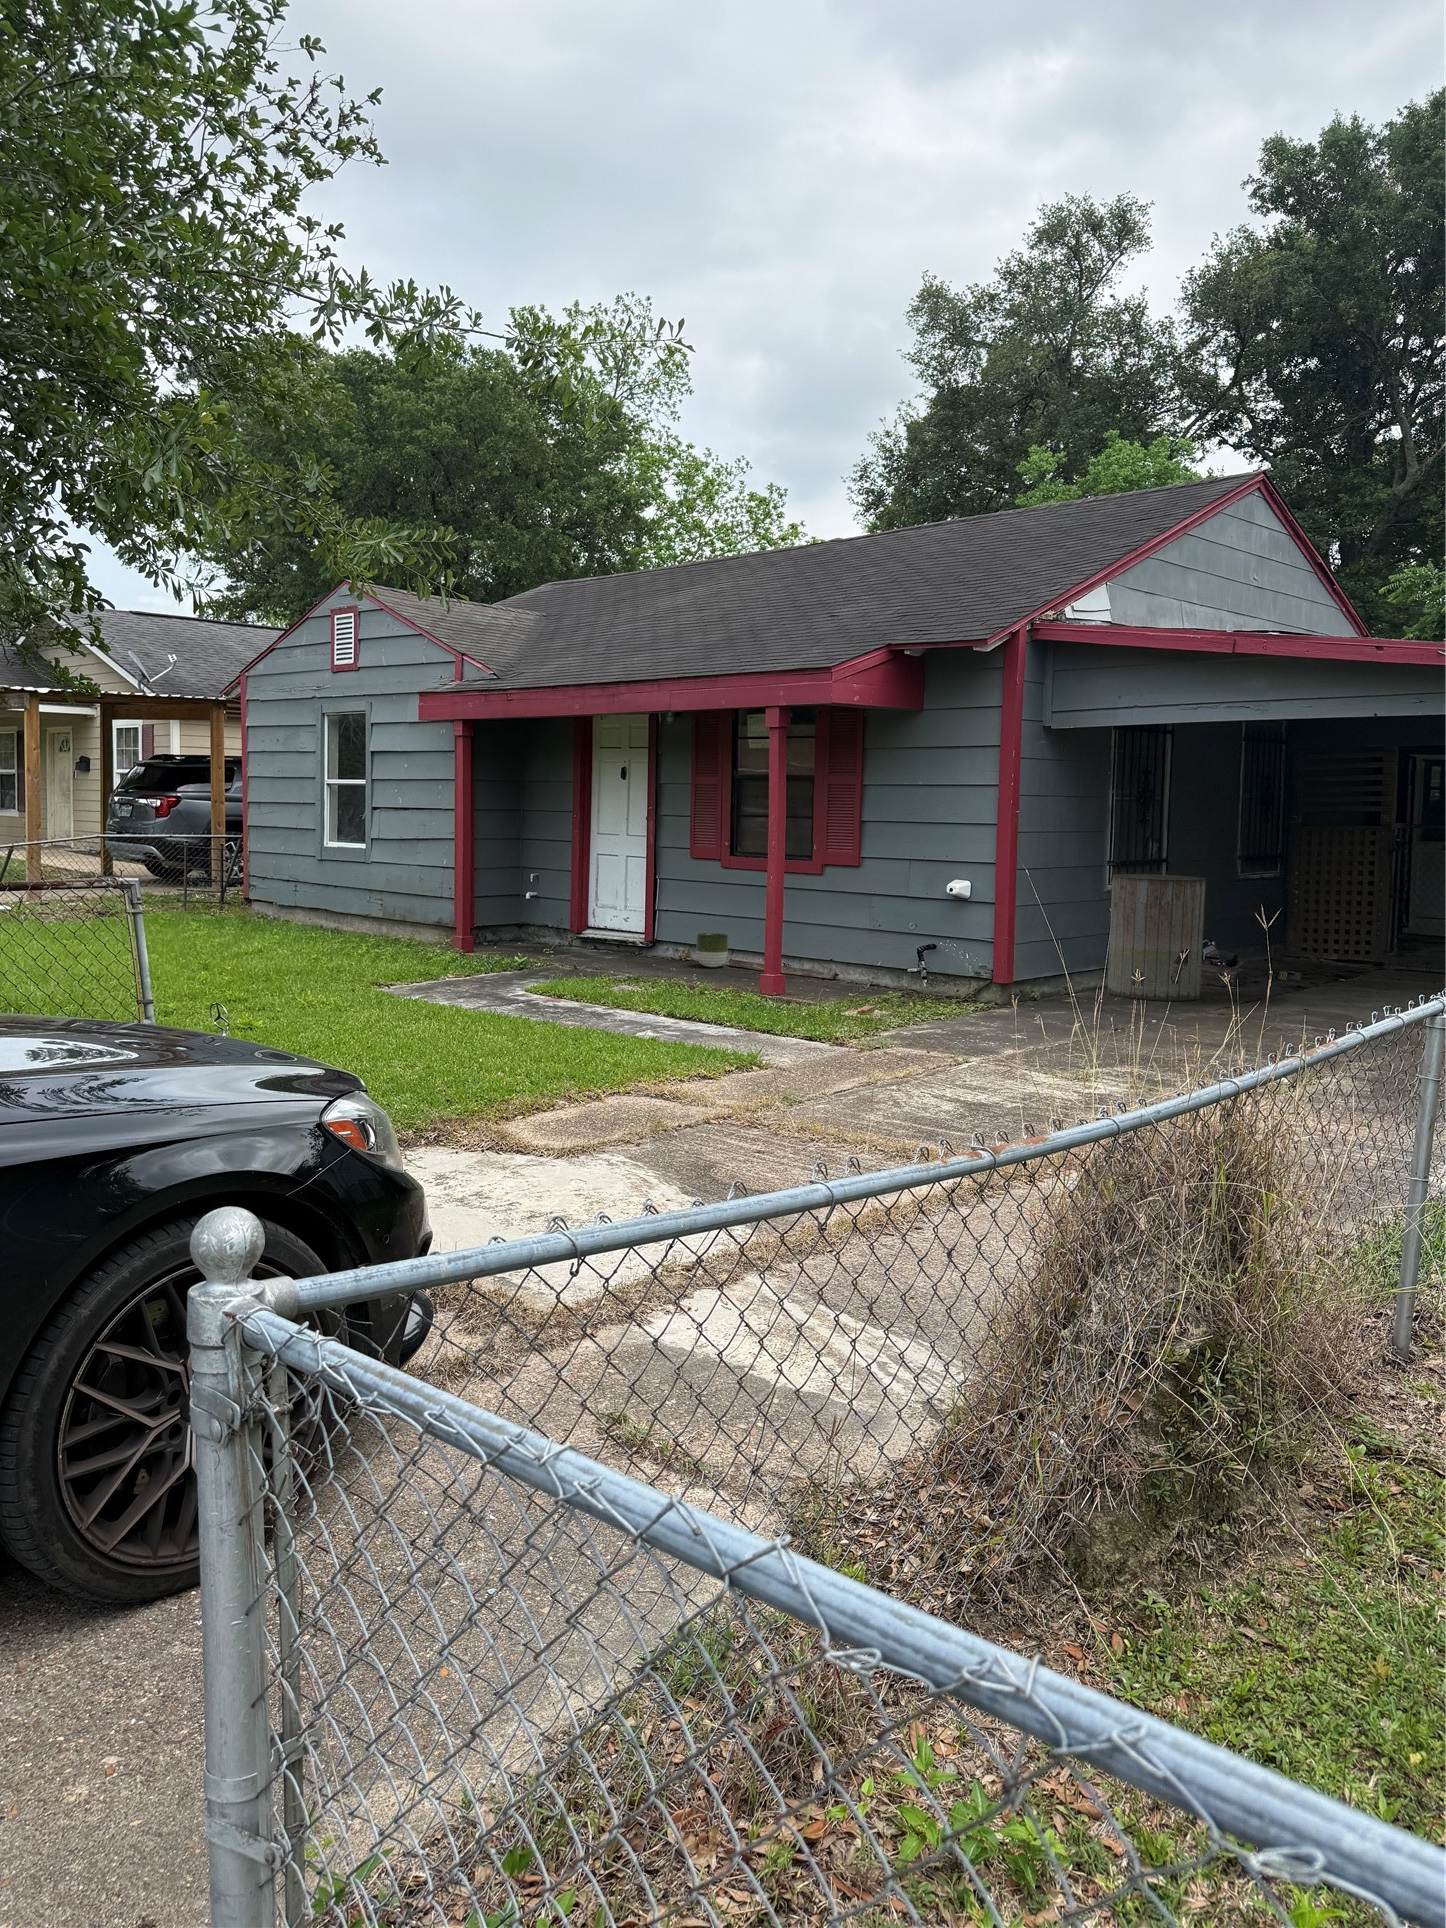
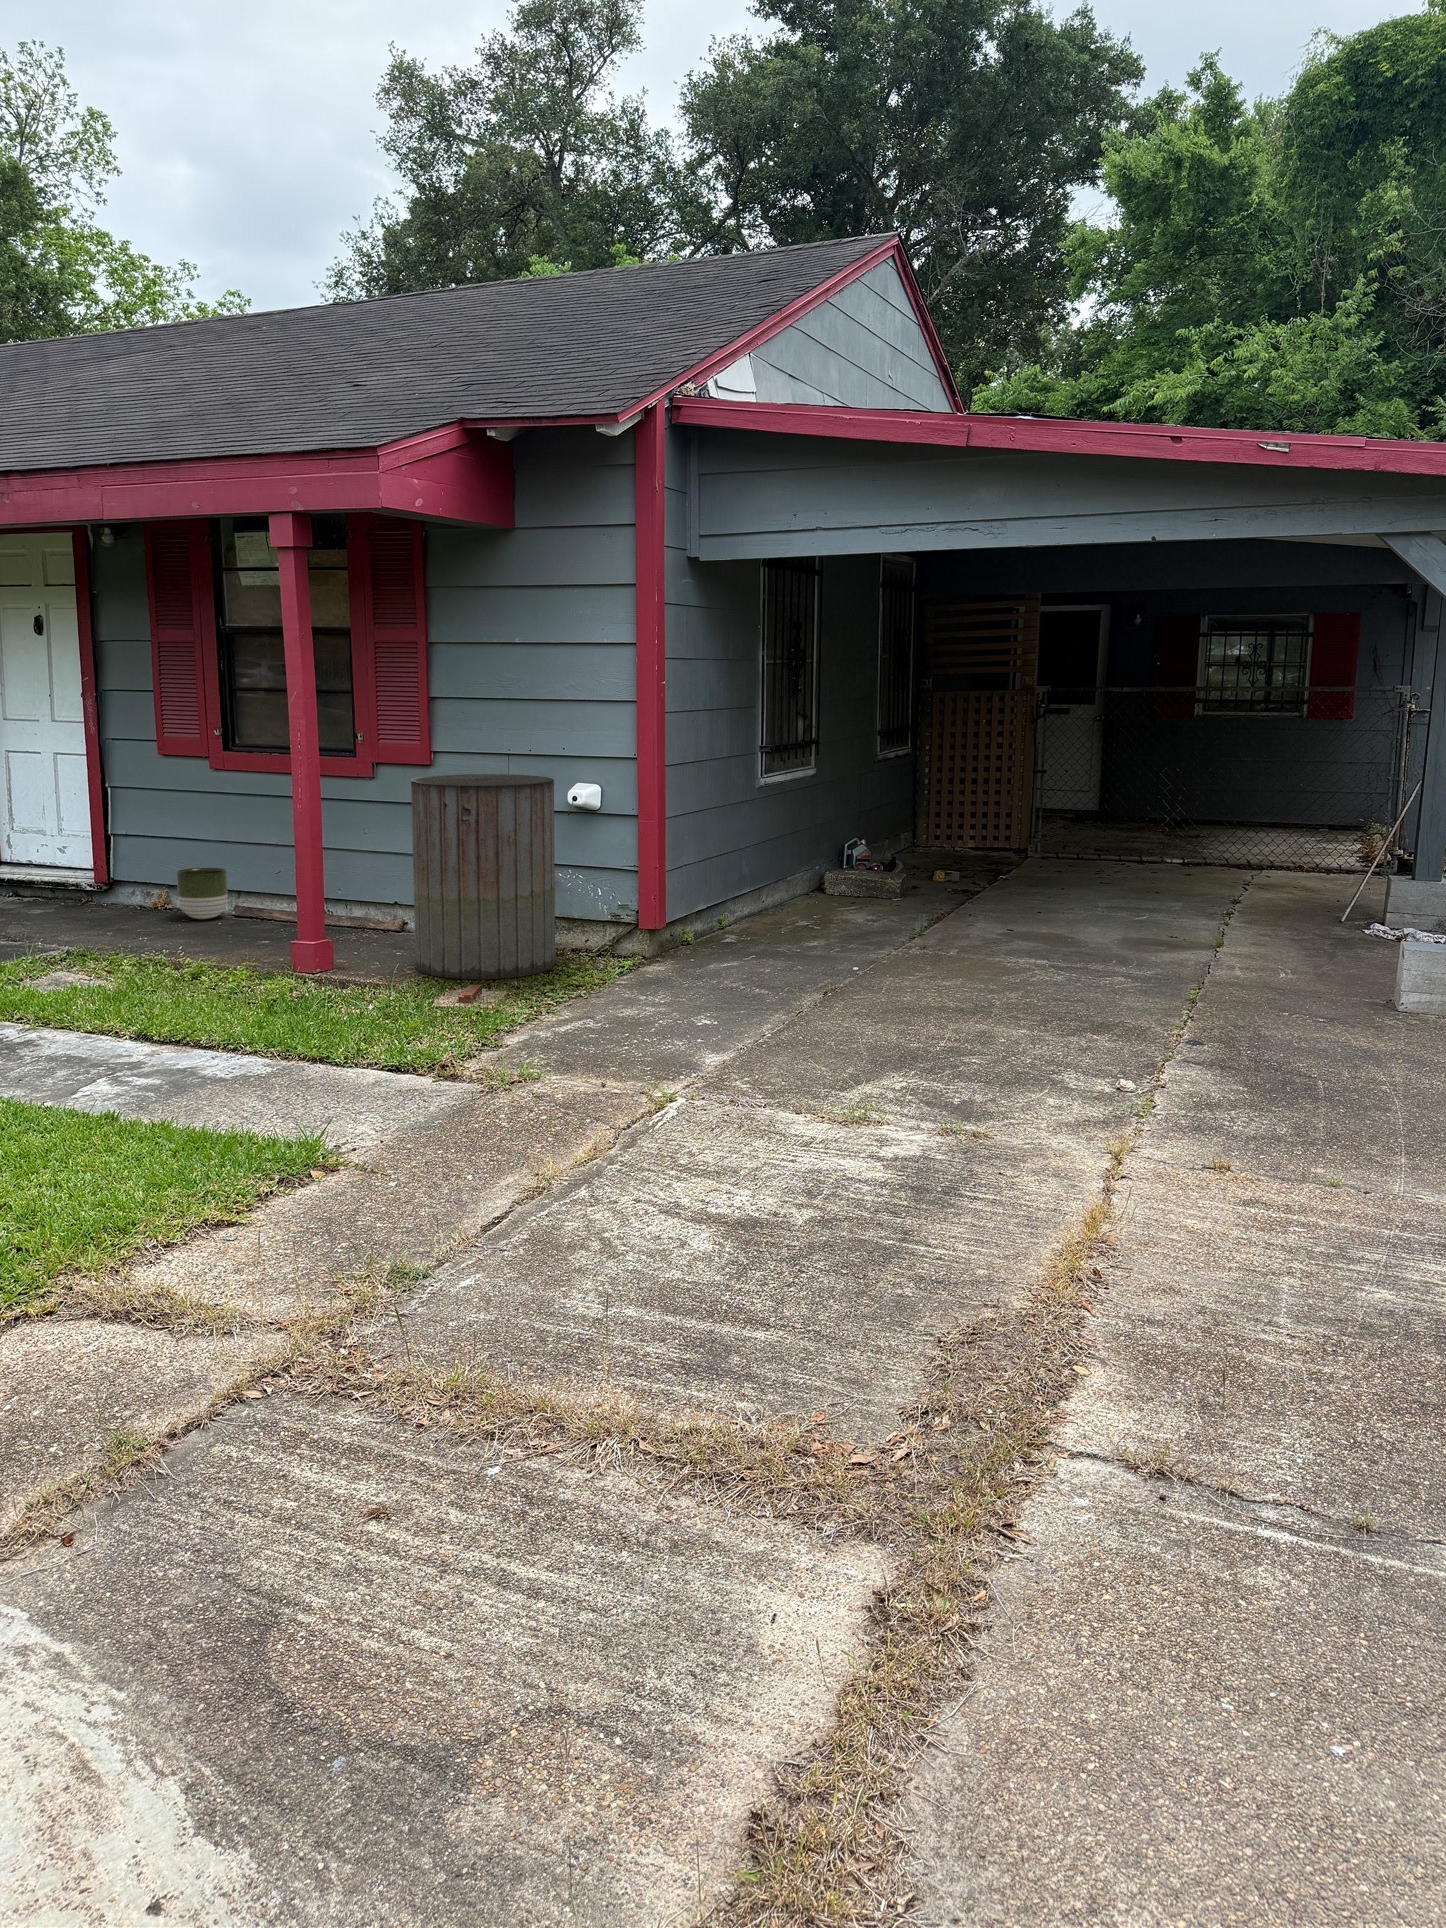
trash can: present [1107,874,1206,1001] -> present [411,774,555,979]

